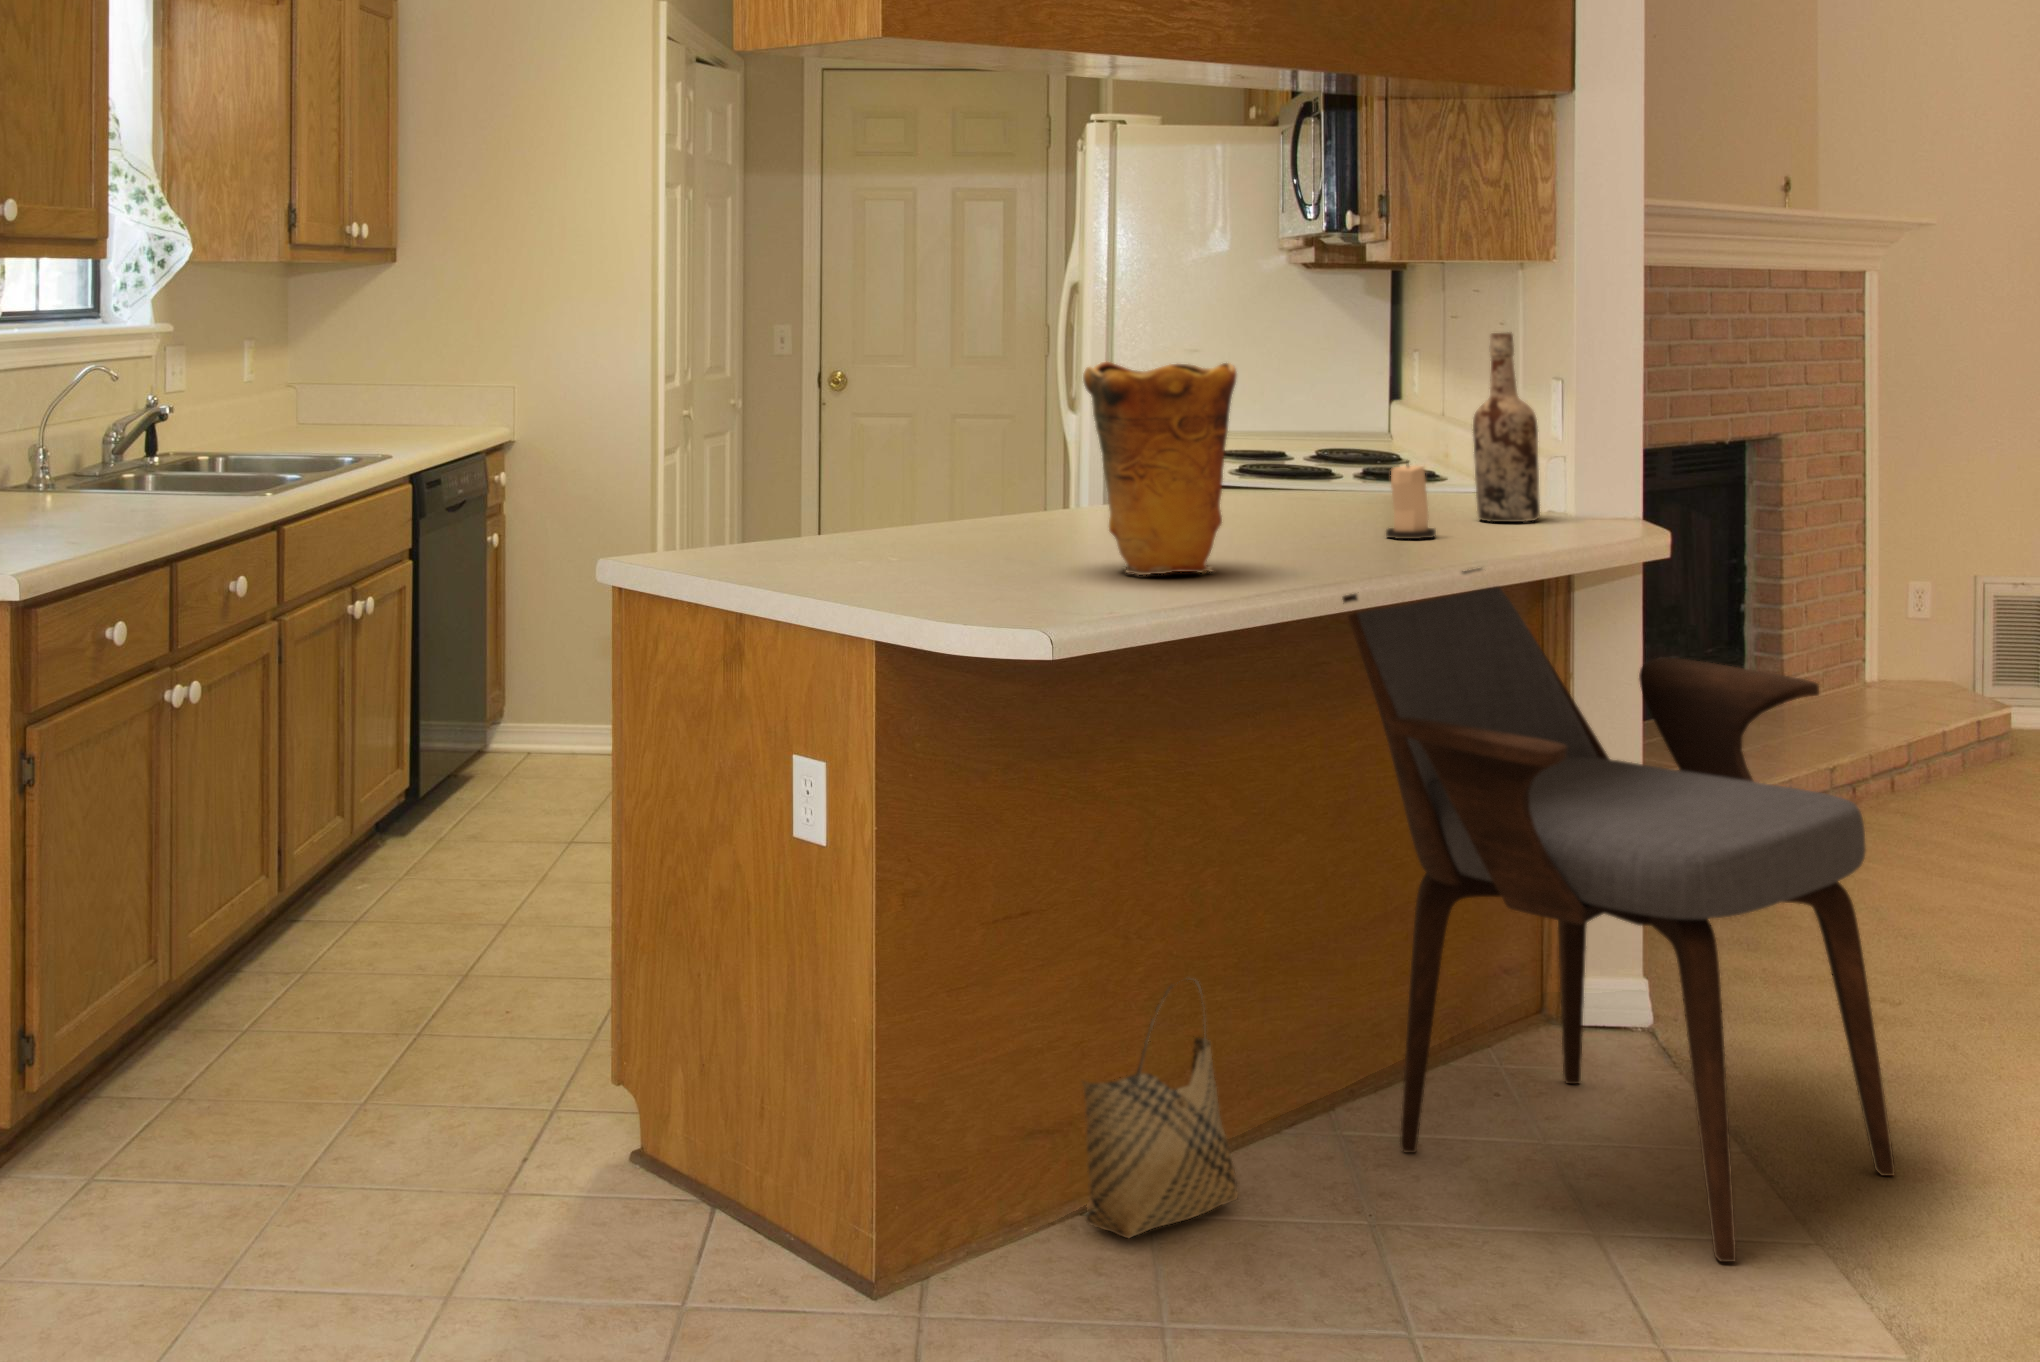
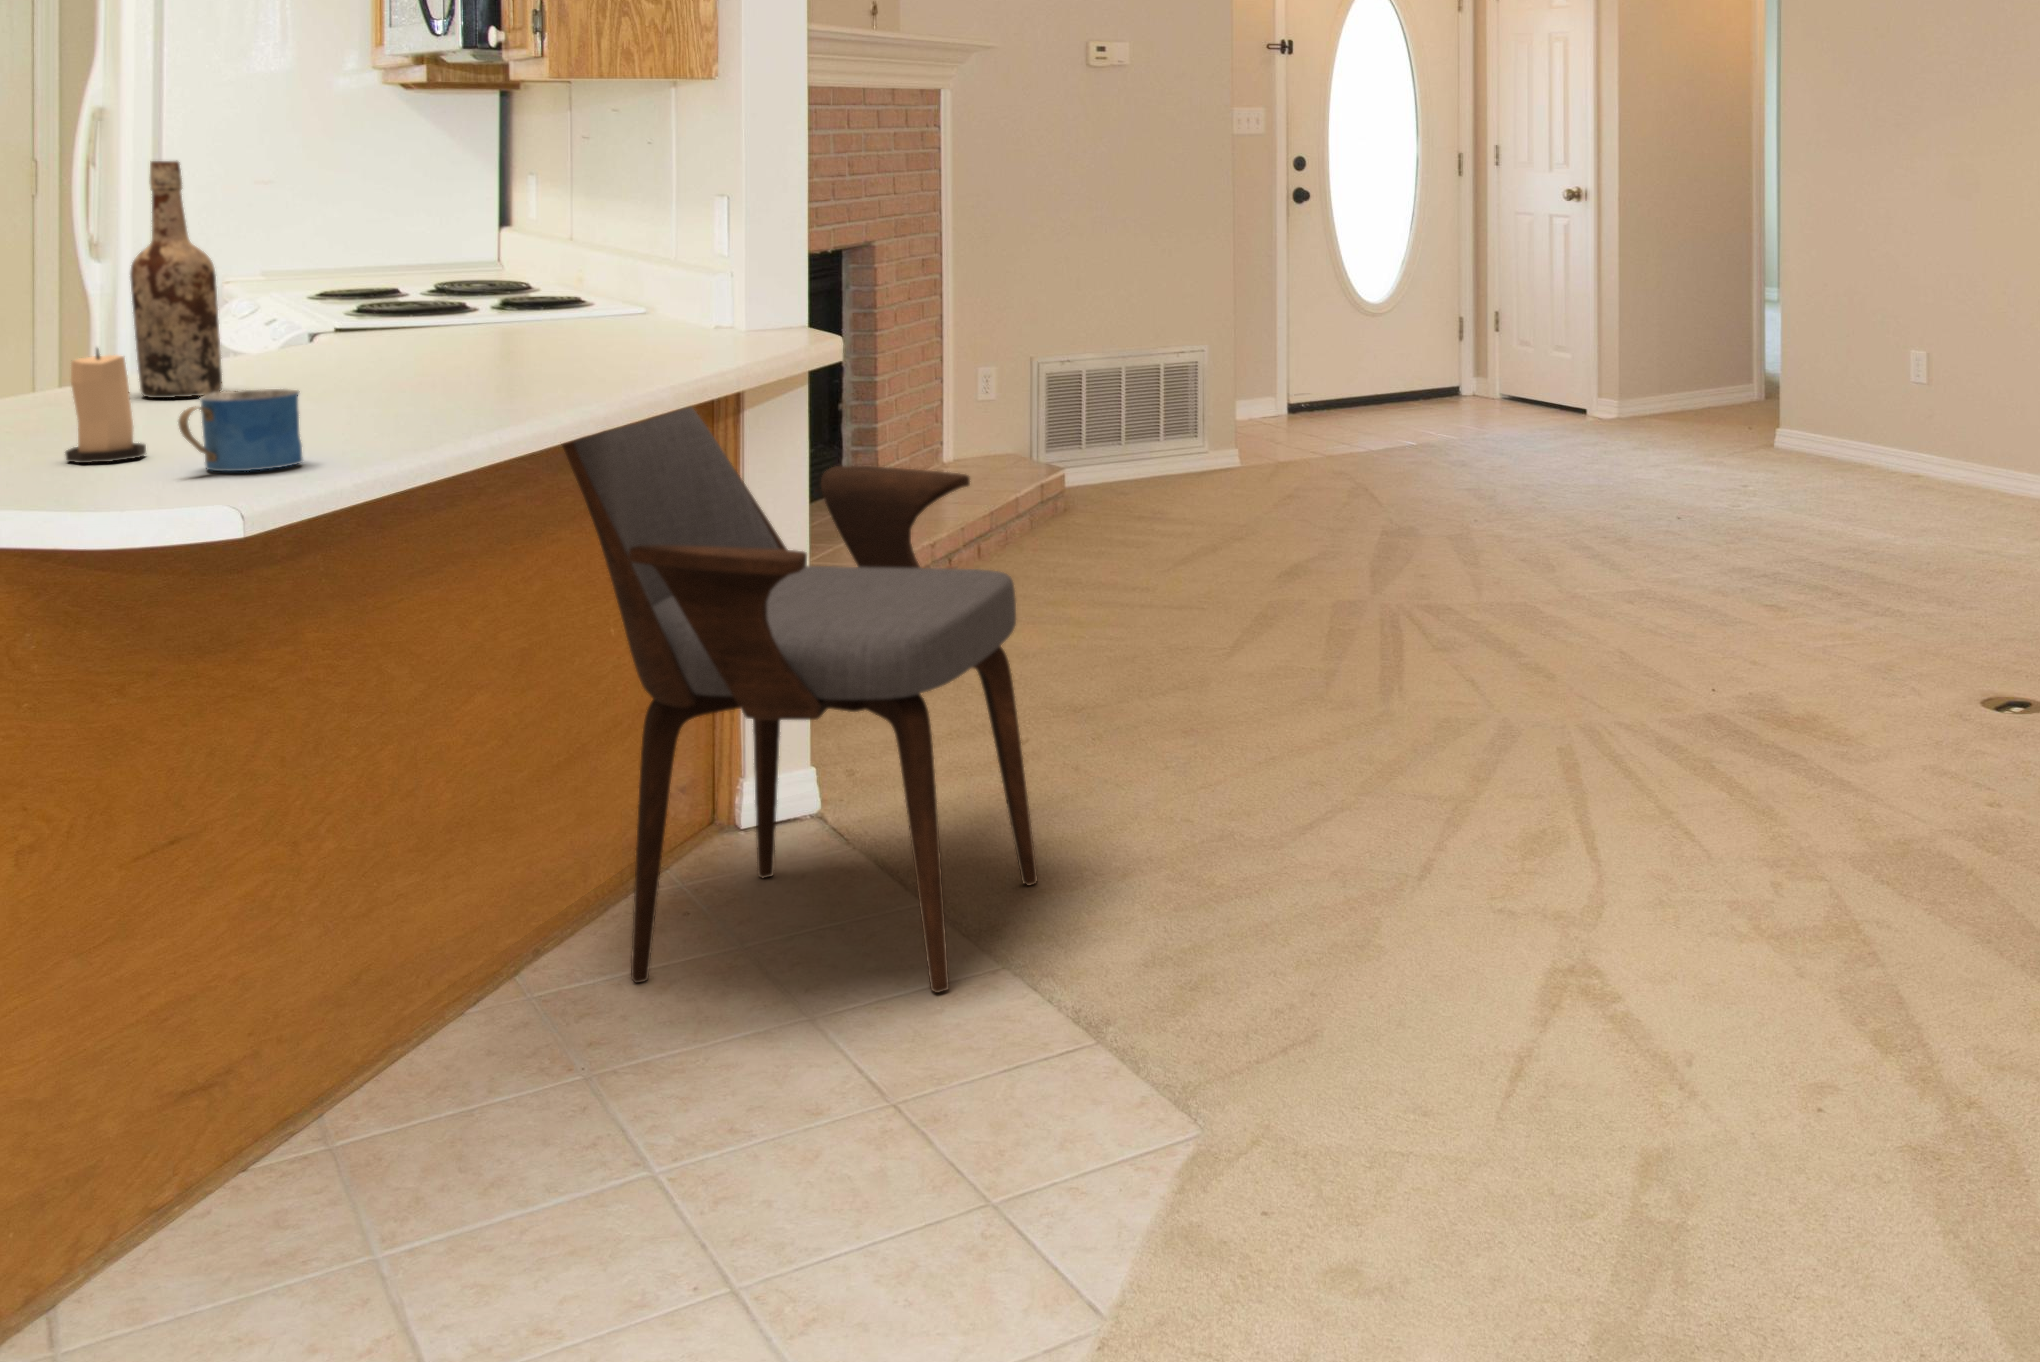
wine bottle: present [1473,333,1540,522] -> present [130,161,222,398]
vase: present [1083,362,1236,575] -> none [280,171,467,417]
candle: present [1386,464,1436,539] -> present [65,348,146,463]
mug: none [969,547,1061,615] -> present [179,389,303,471]
woven basket: present [1083,981,1238,1238] -> none [309,858,487,1162]

